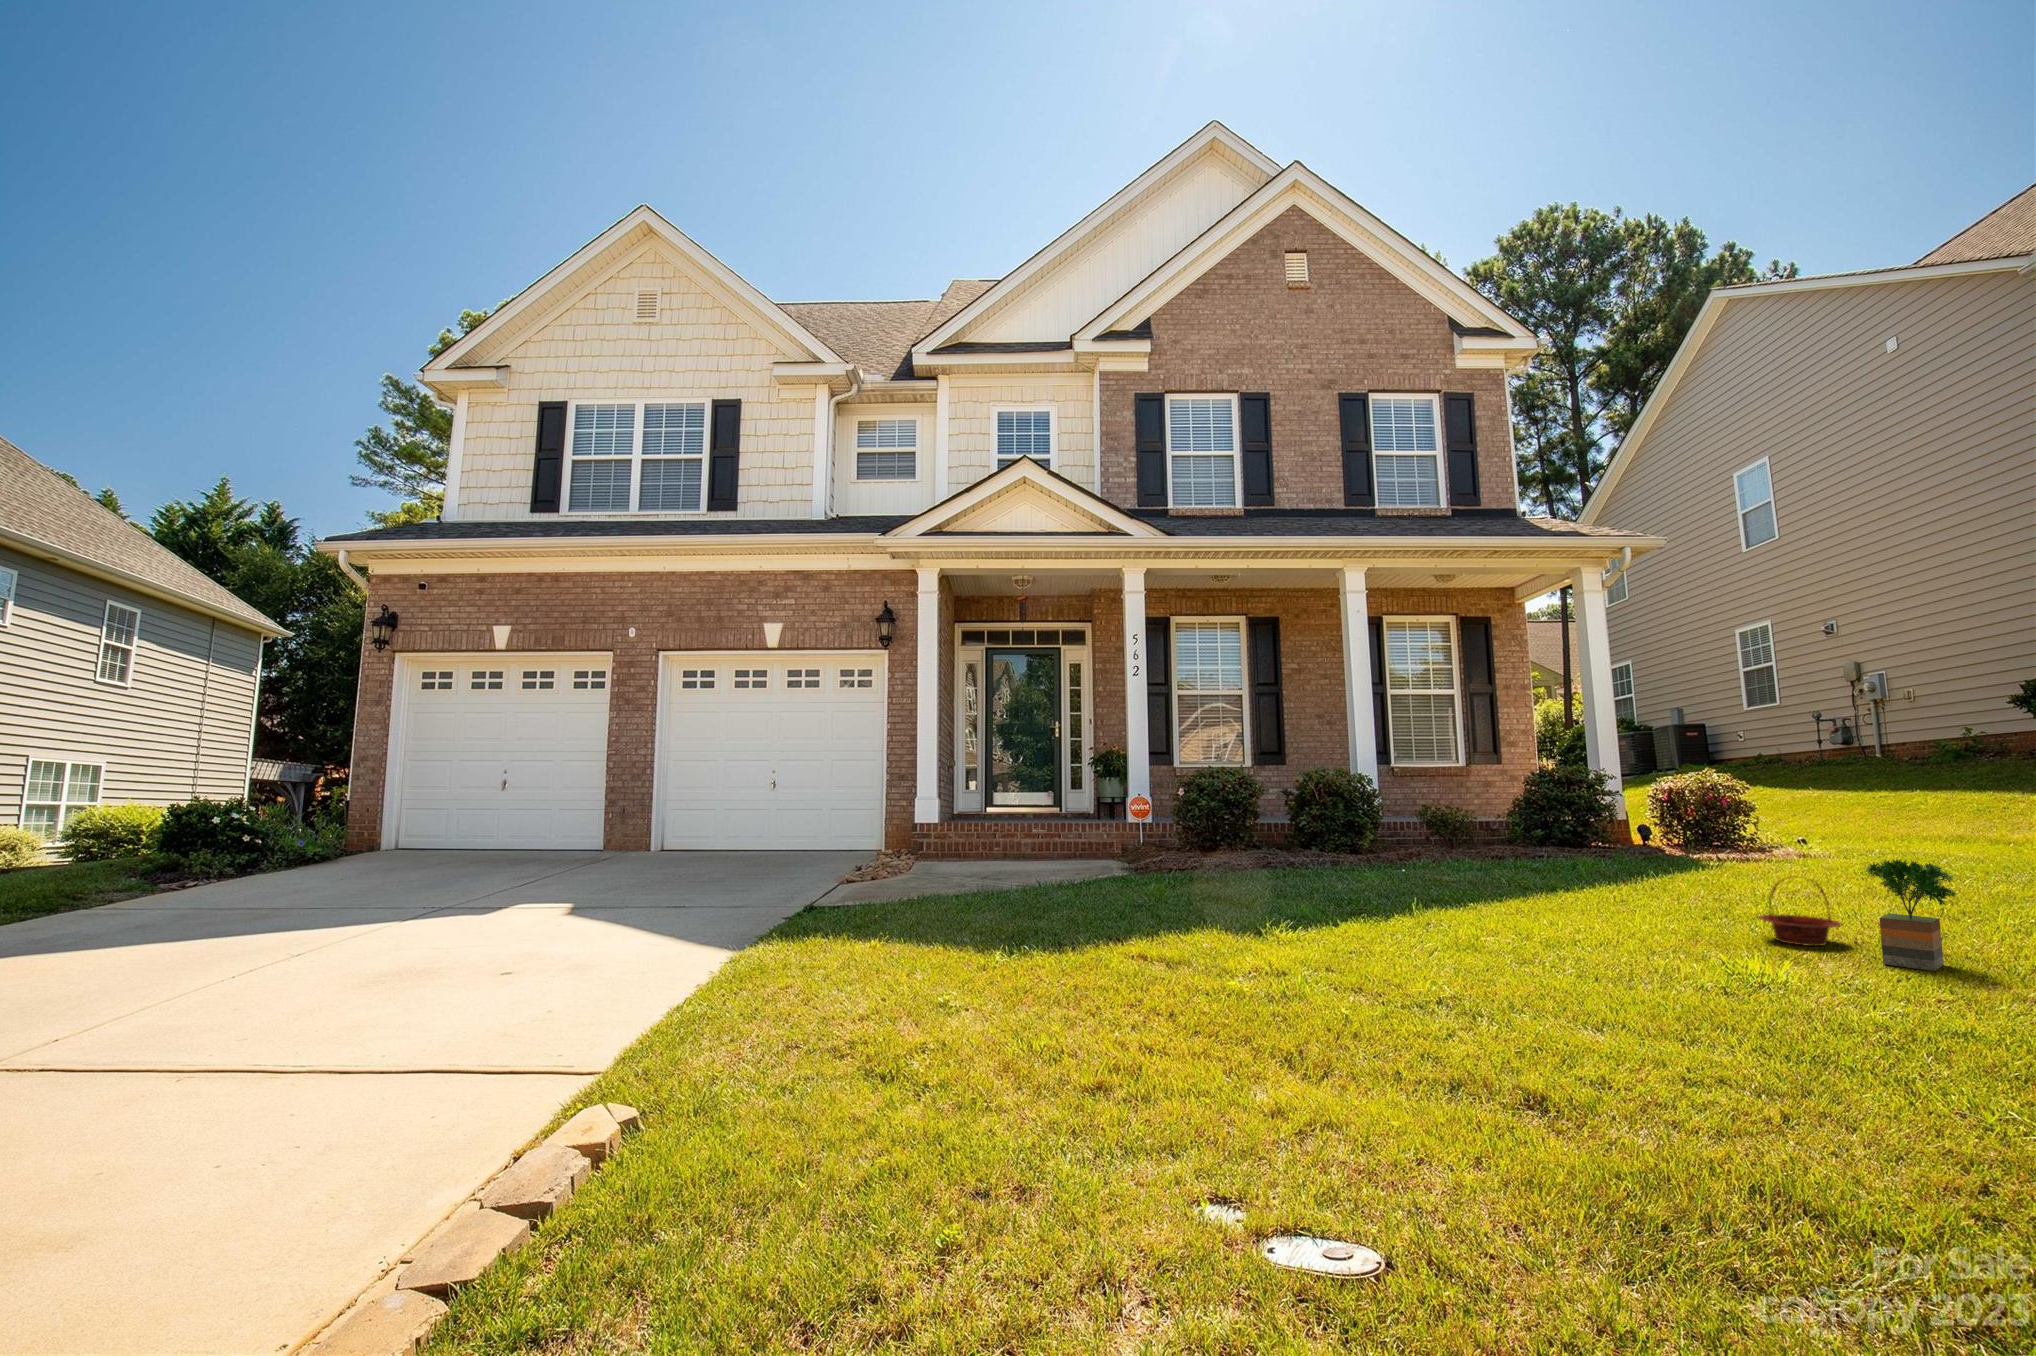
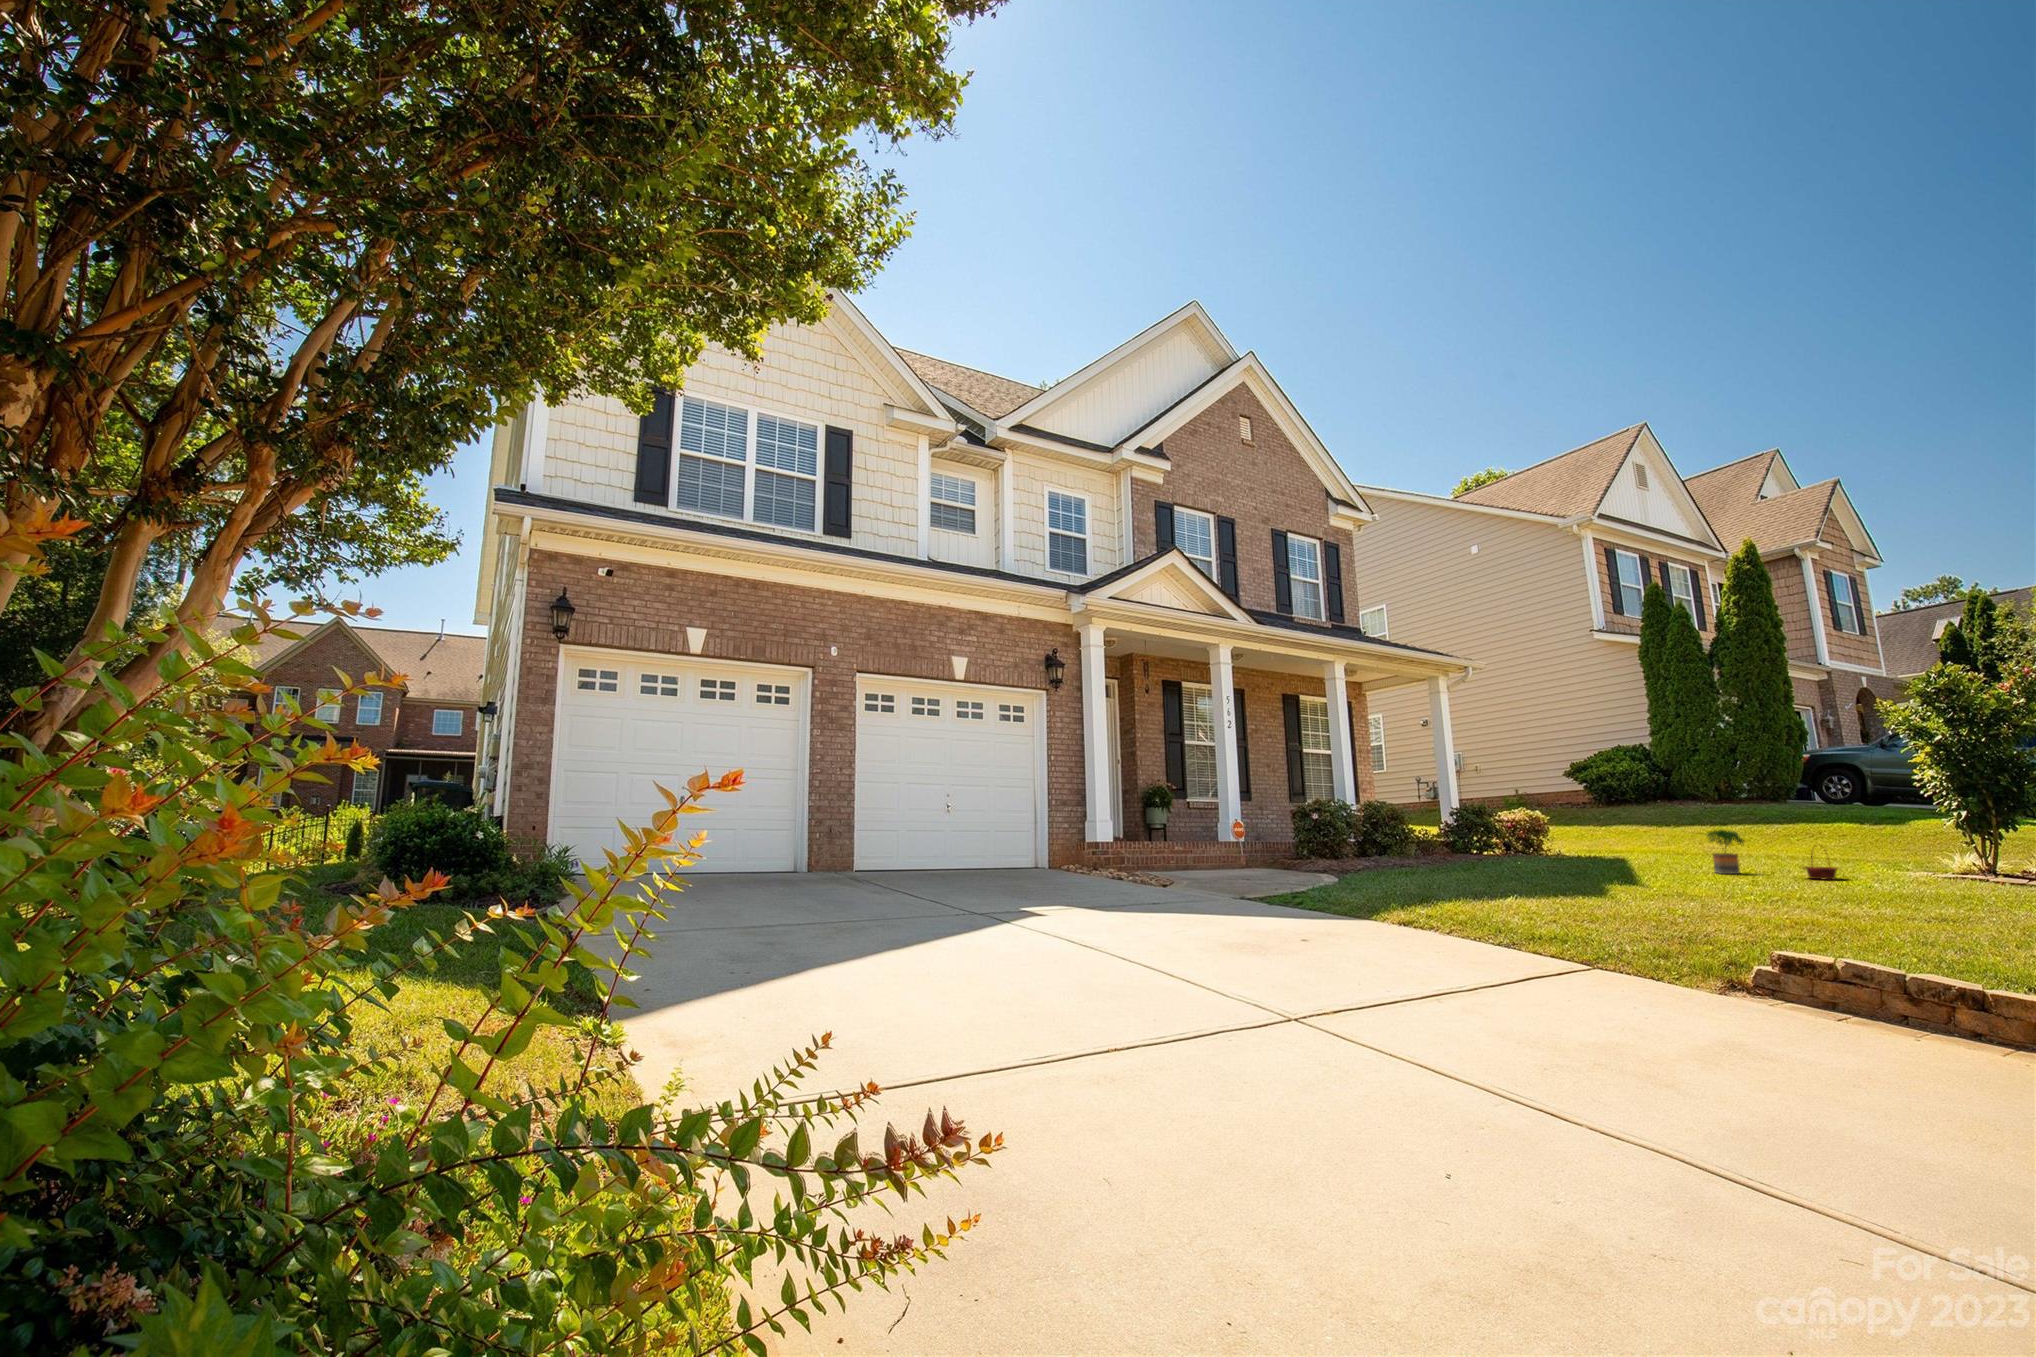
potted tree: present [1866,859,1957,971] -> present [1706,830,1744,874]

